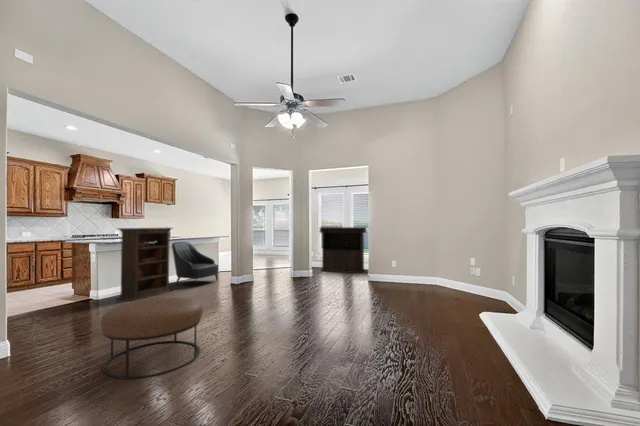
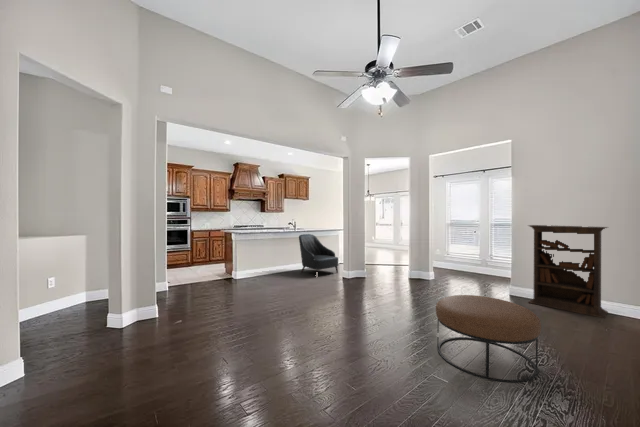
console table: present [320,227,366,273] -> none [444,224,506,280]
bookcase: present [117,228,172,301] -> present [529,225,608,318]
ottoman: present [101,297,203,379] -> present [436,295,541,383]

